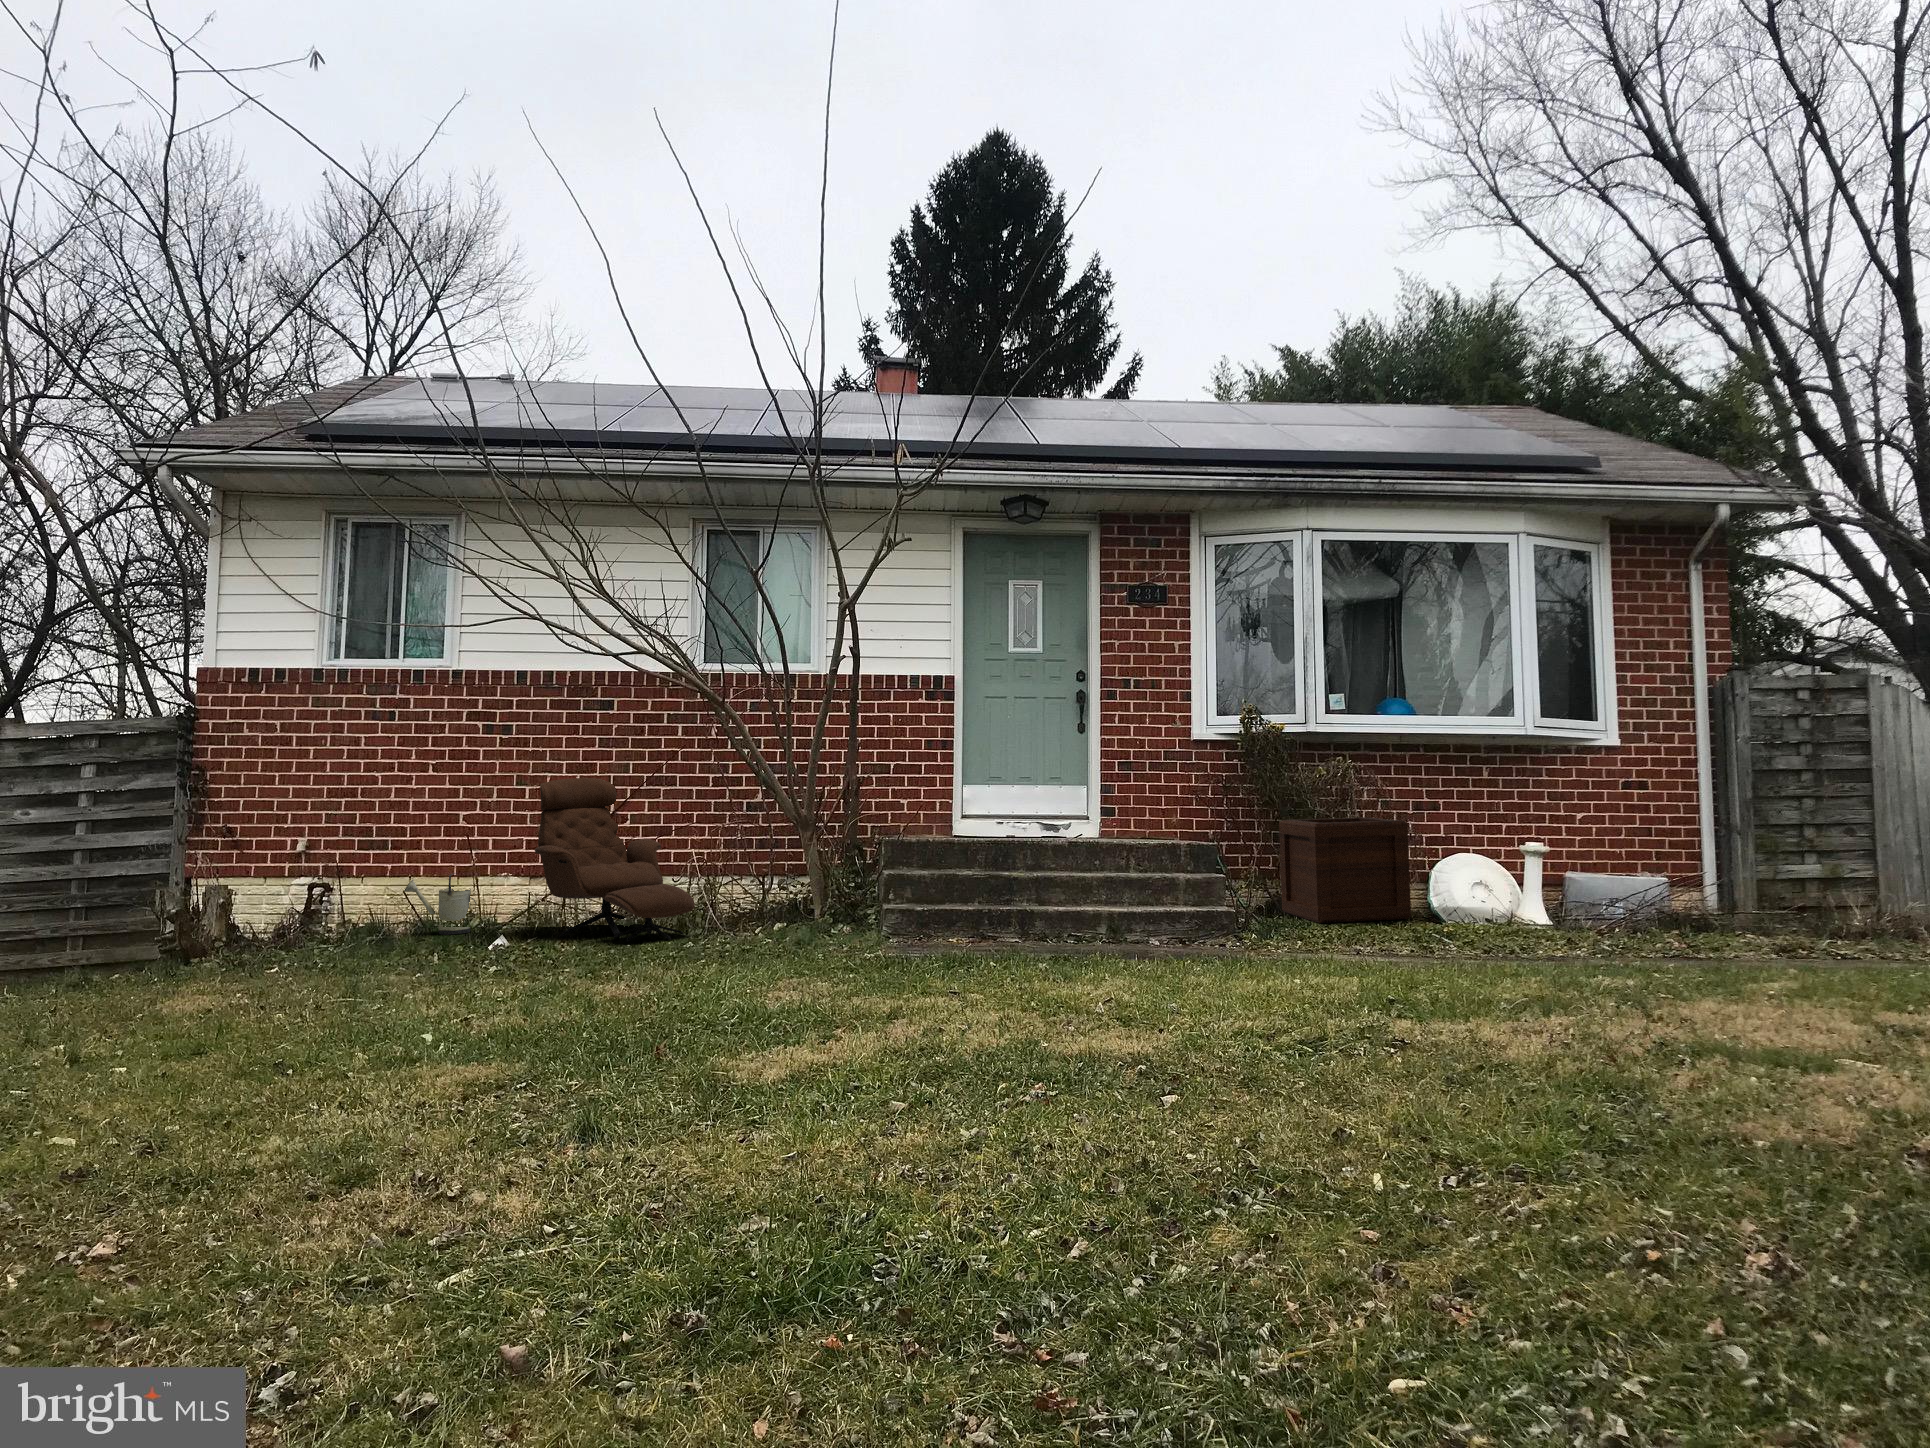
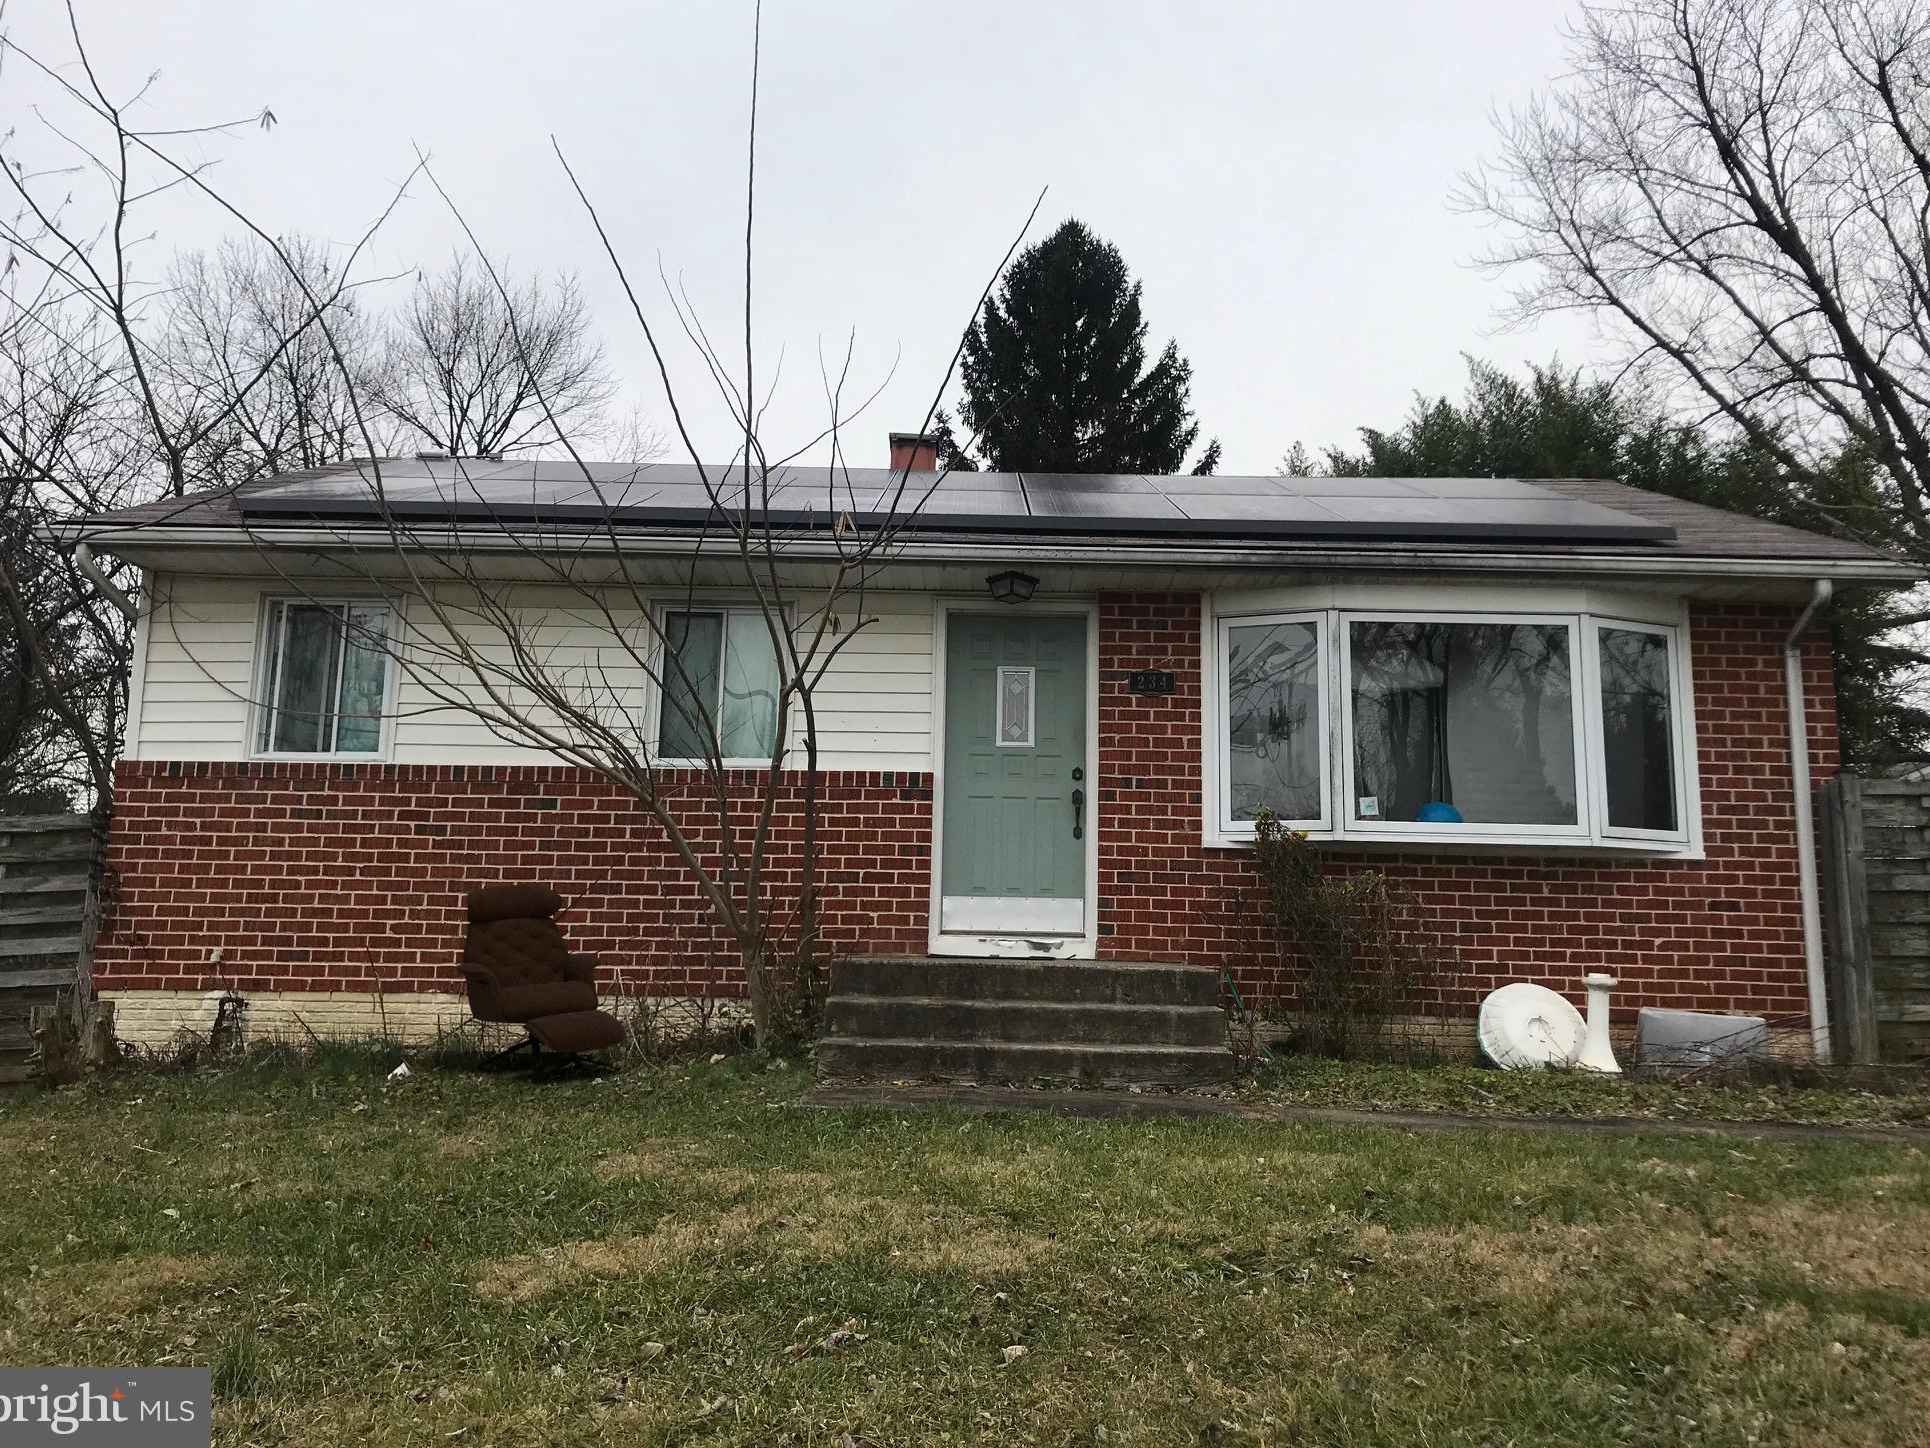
wooden crate: present [1279,817,1411,923] -> none [1300,942,1458,1074]
watering can: present [404,873,476,935] -> none [319,989,397,1060]

